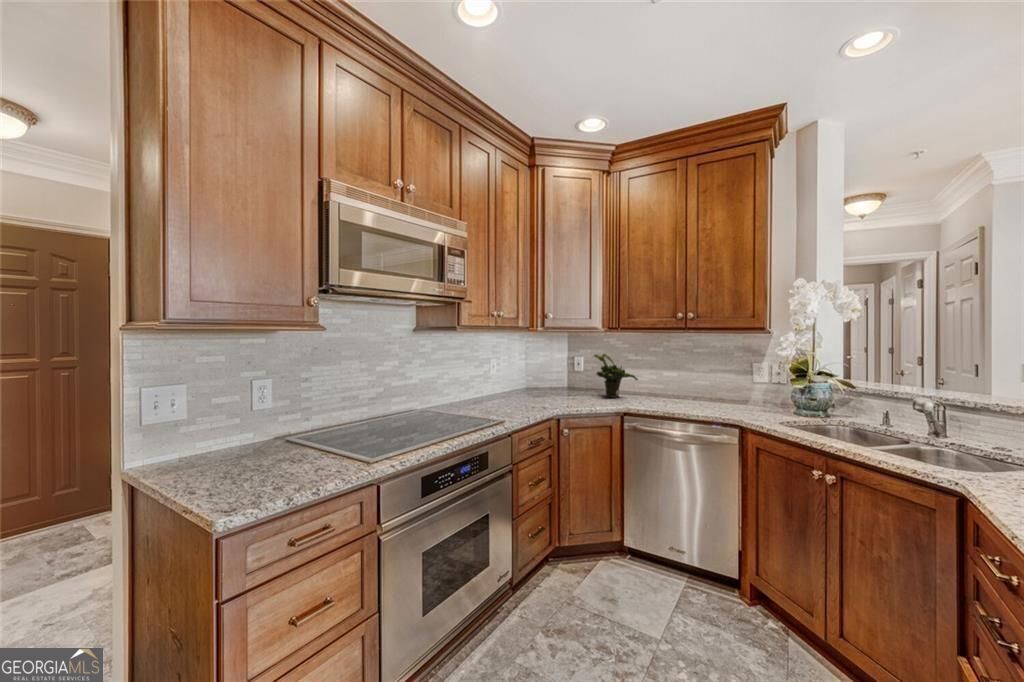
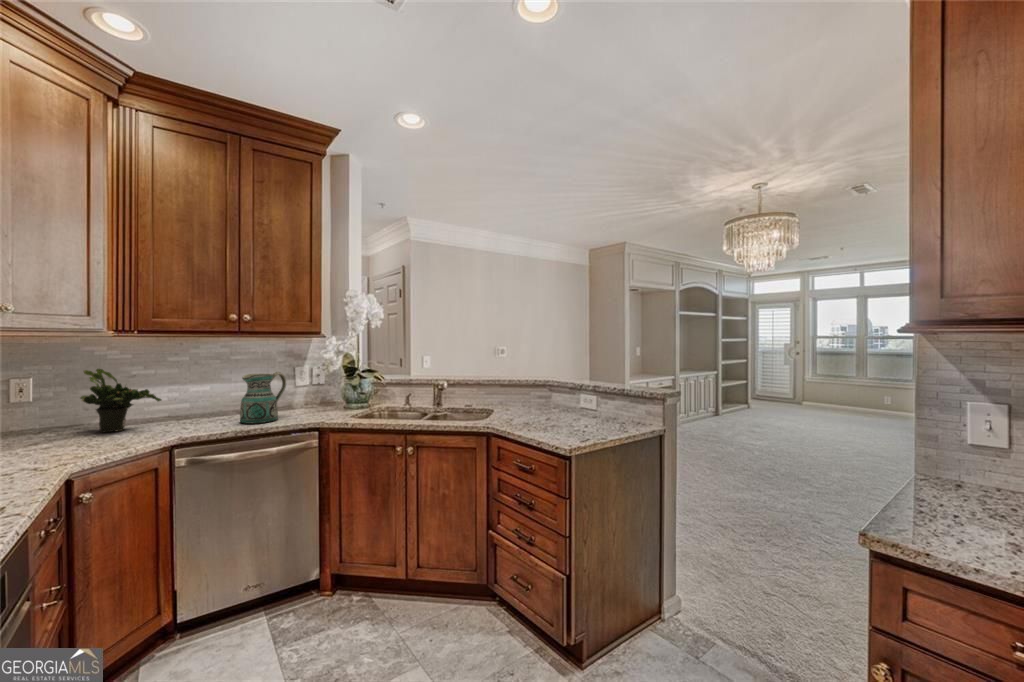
ceramic pitcher: none [681,364,725,409] -> present [240,372,286,424]

